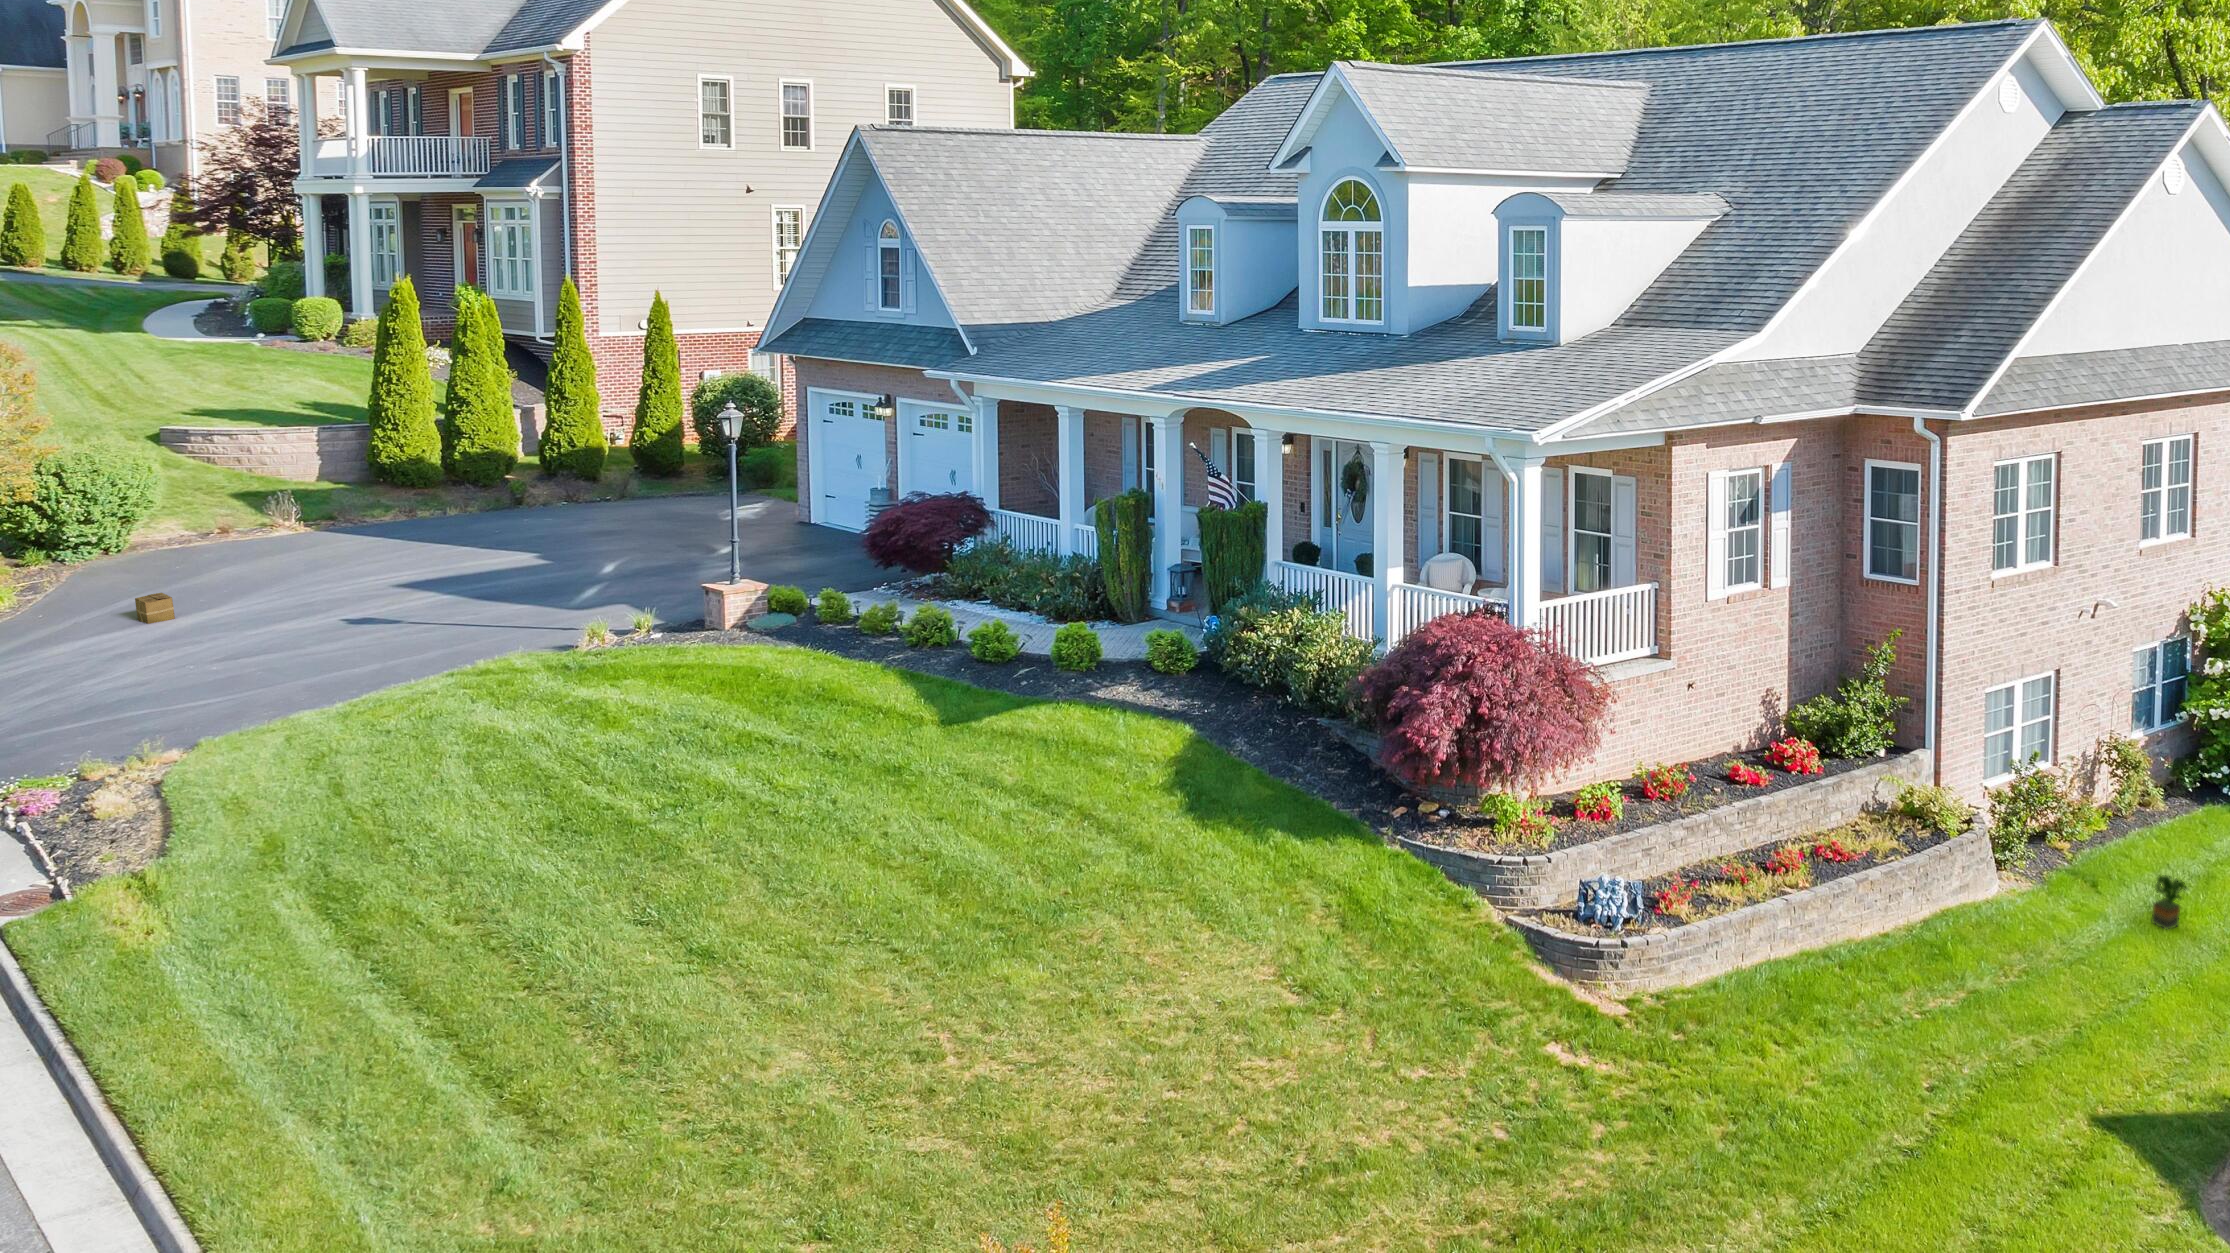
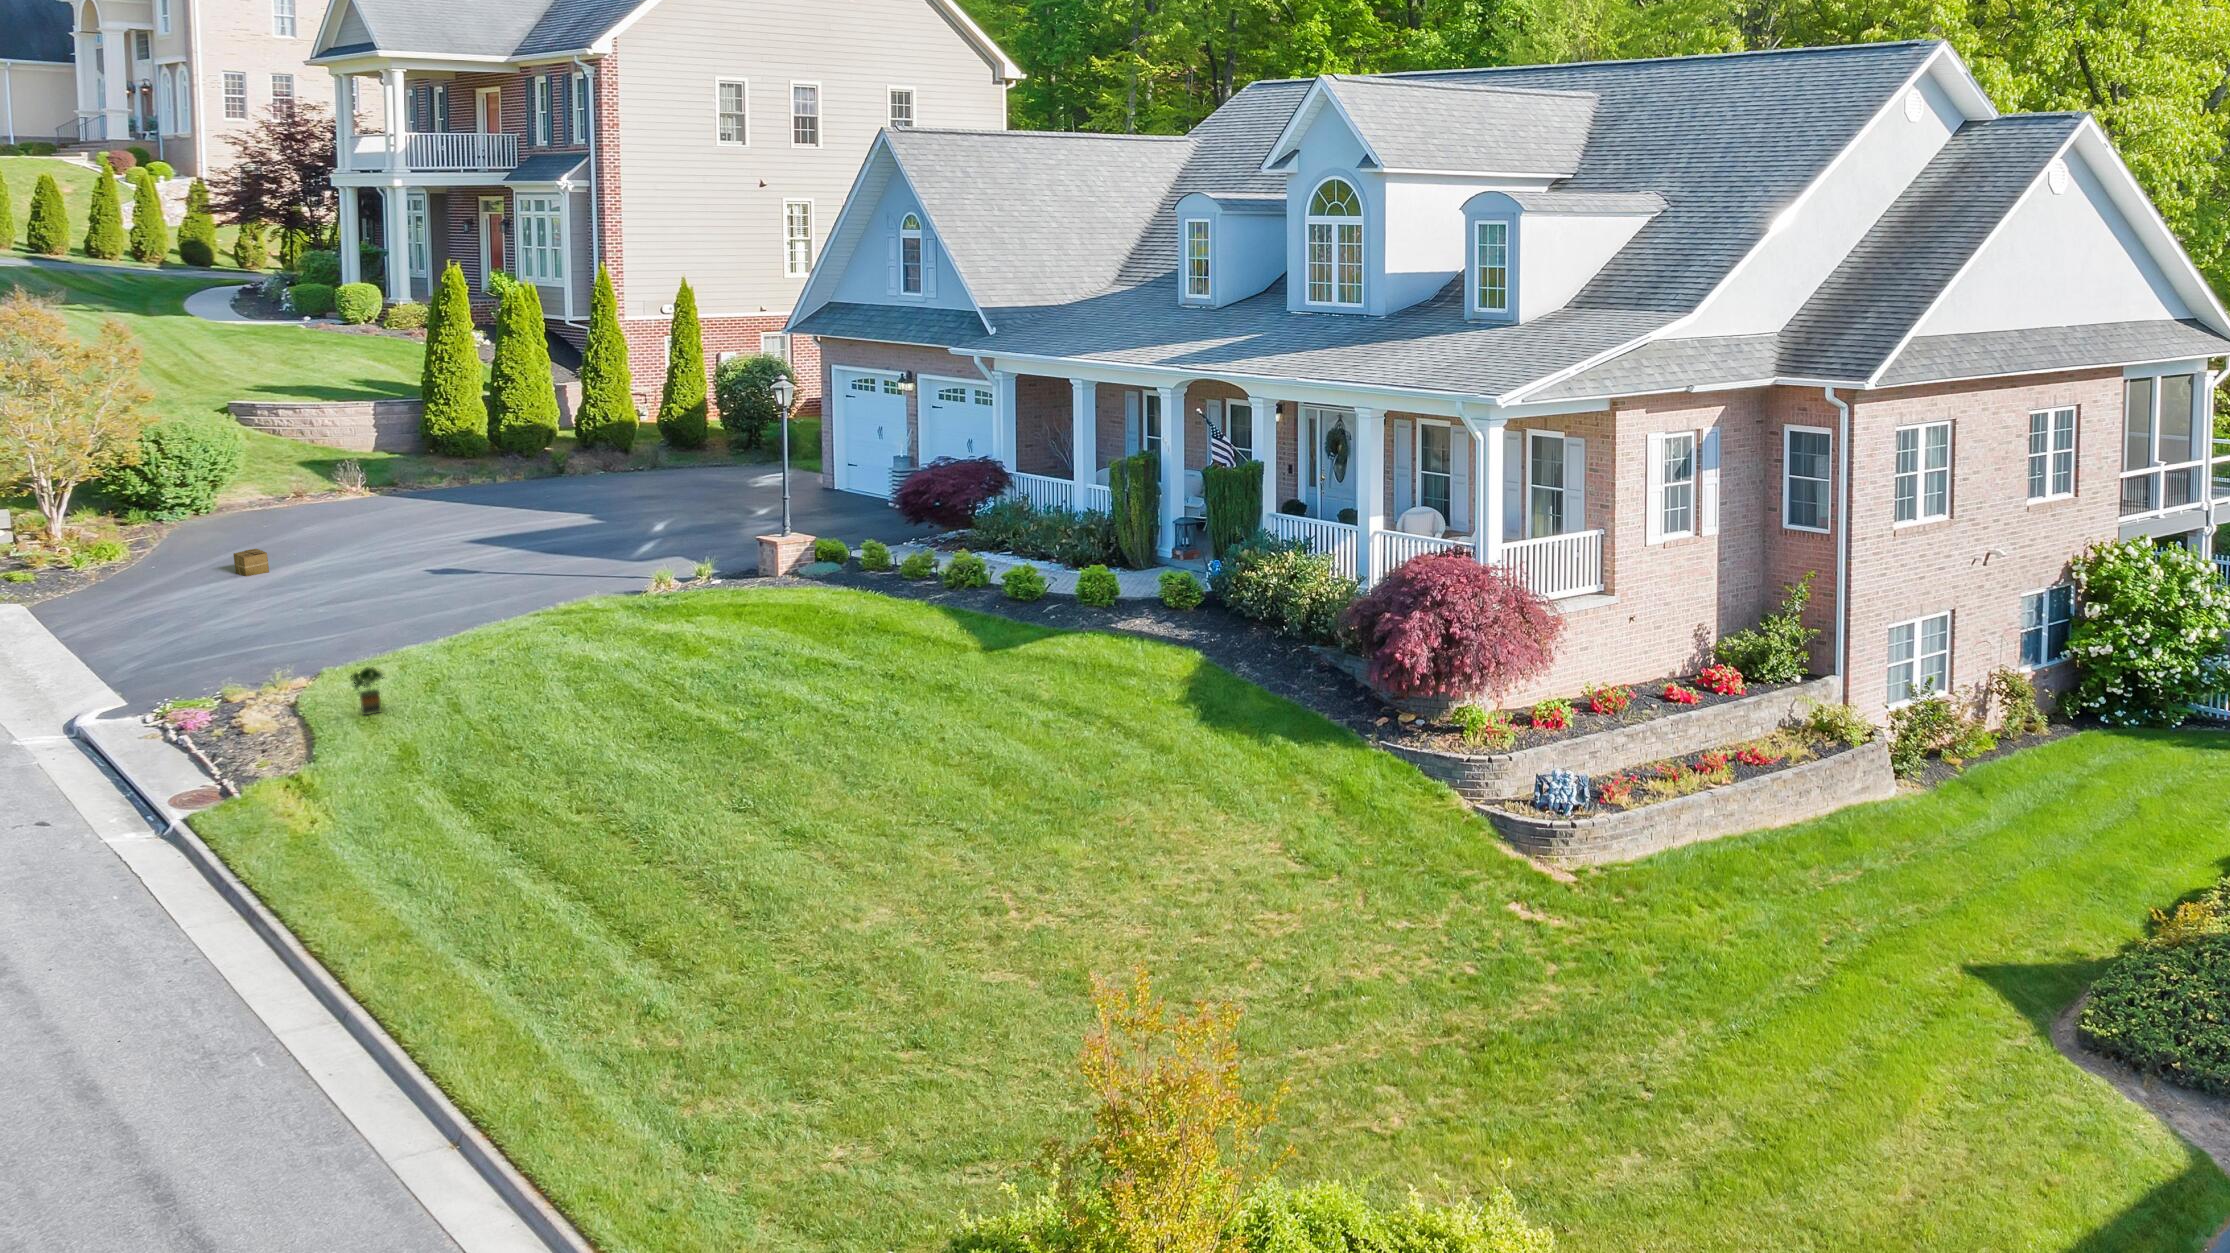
potted tree: present [2152,875,2187,929] -> present [350,667,385,715]

